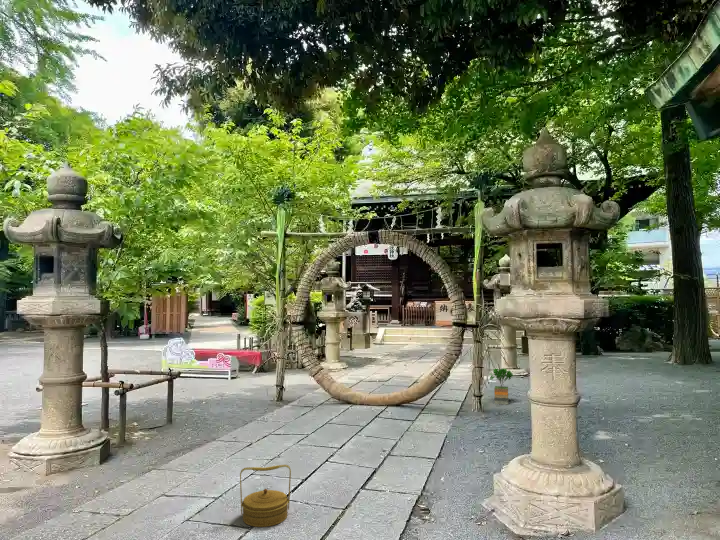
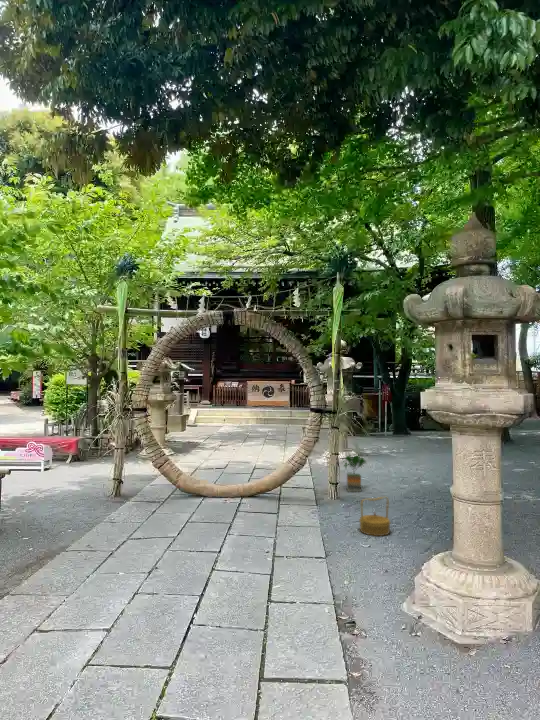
basket: present [240,465,291,527] -> present [360,497,390,536]

